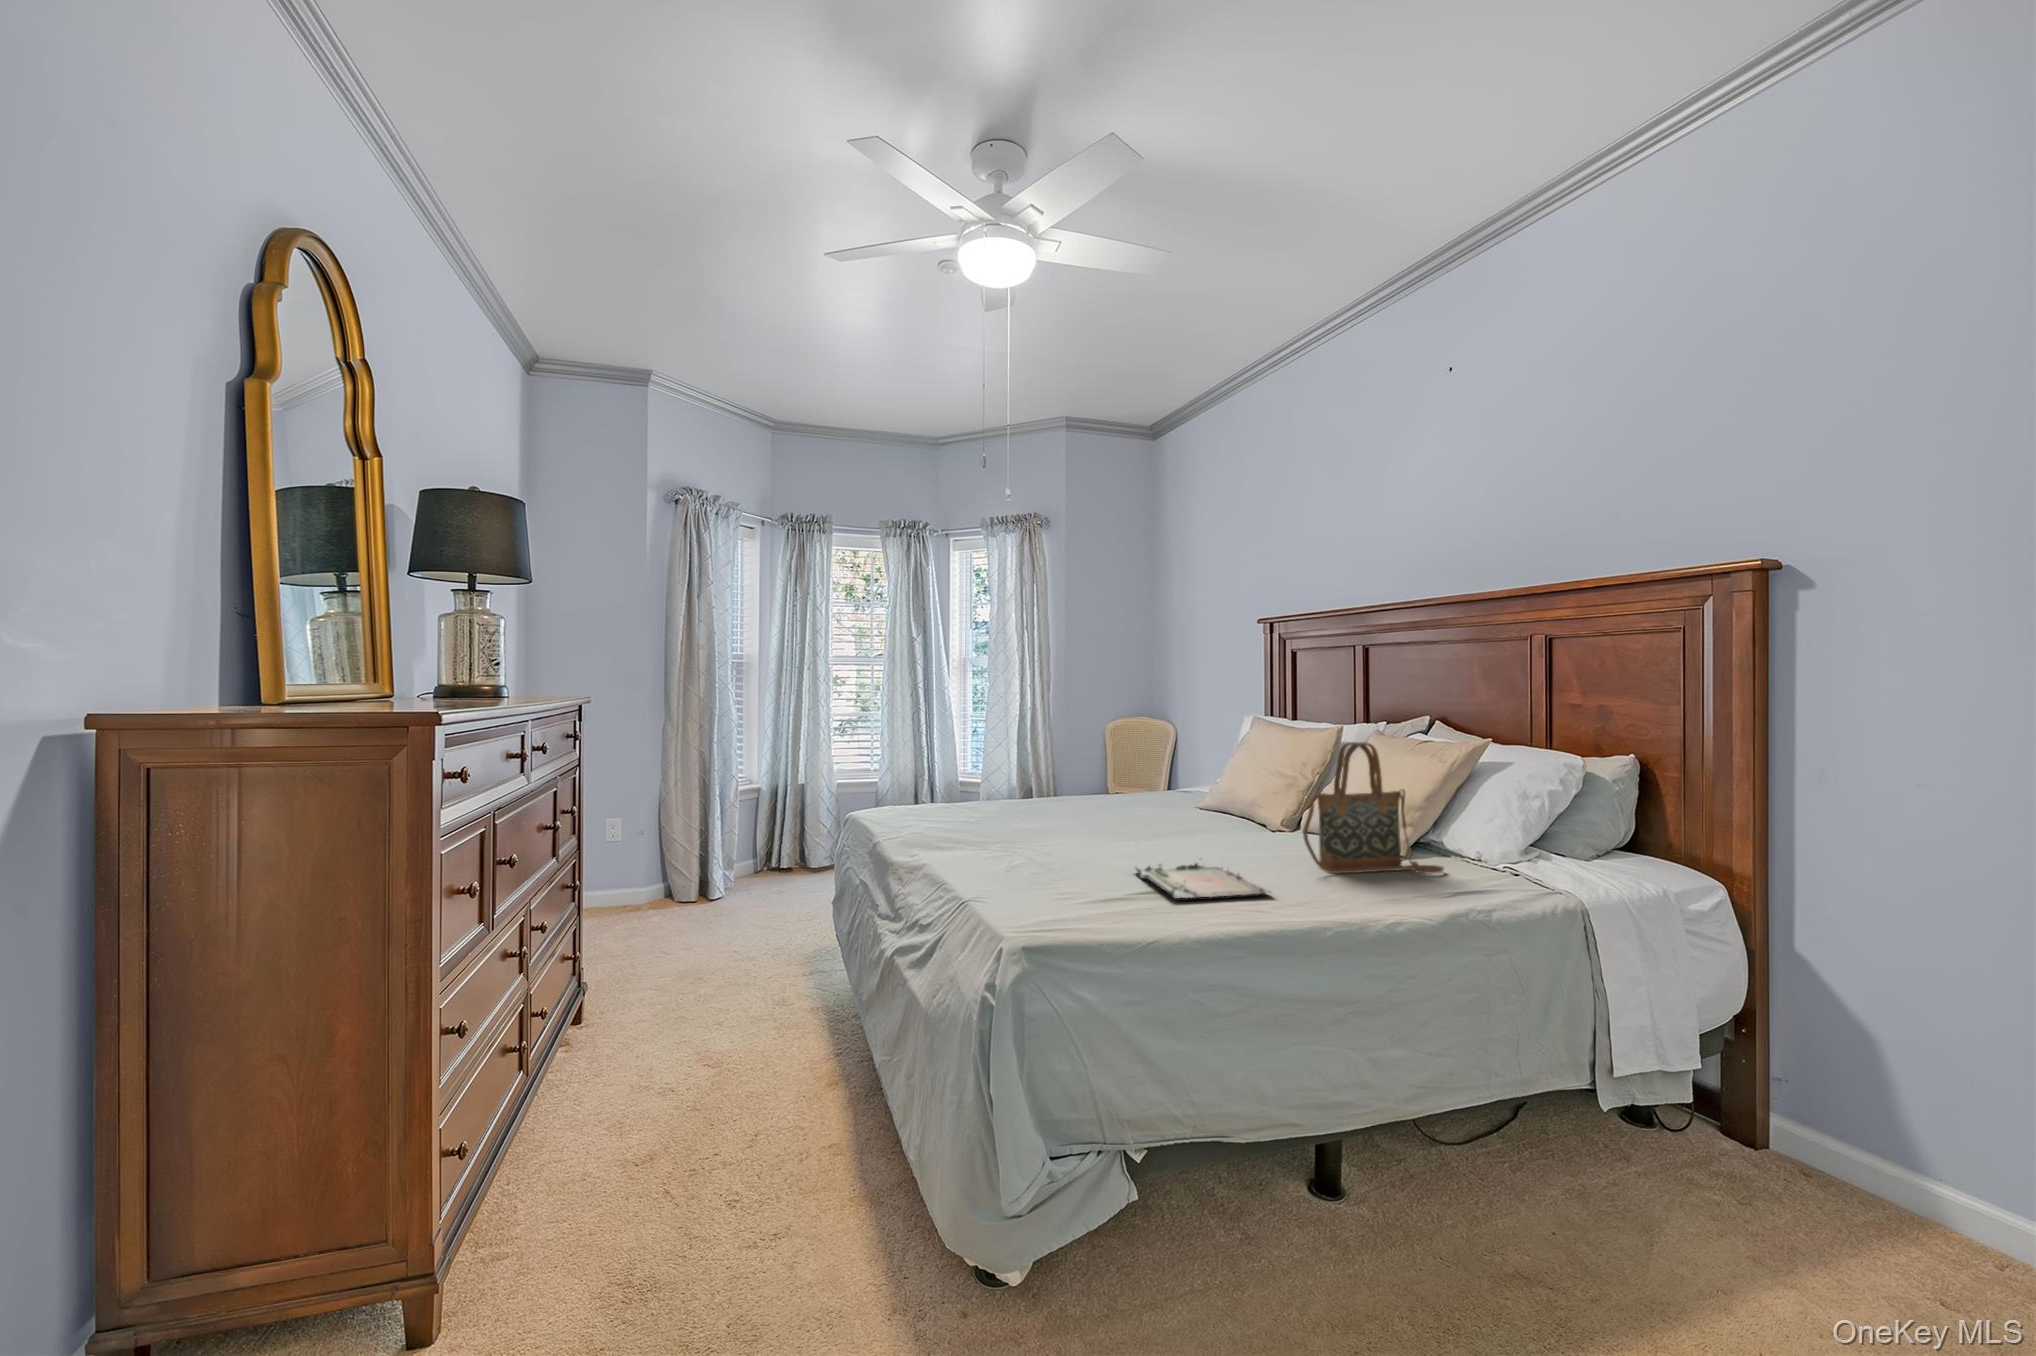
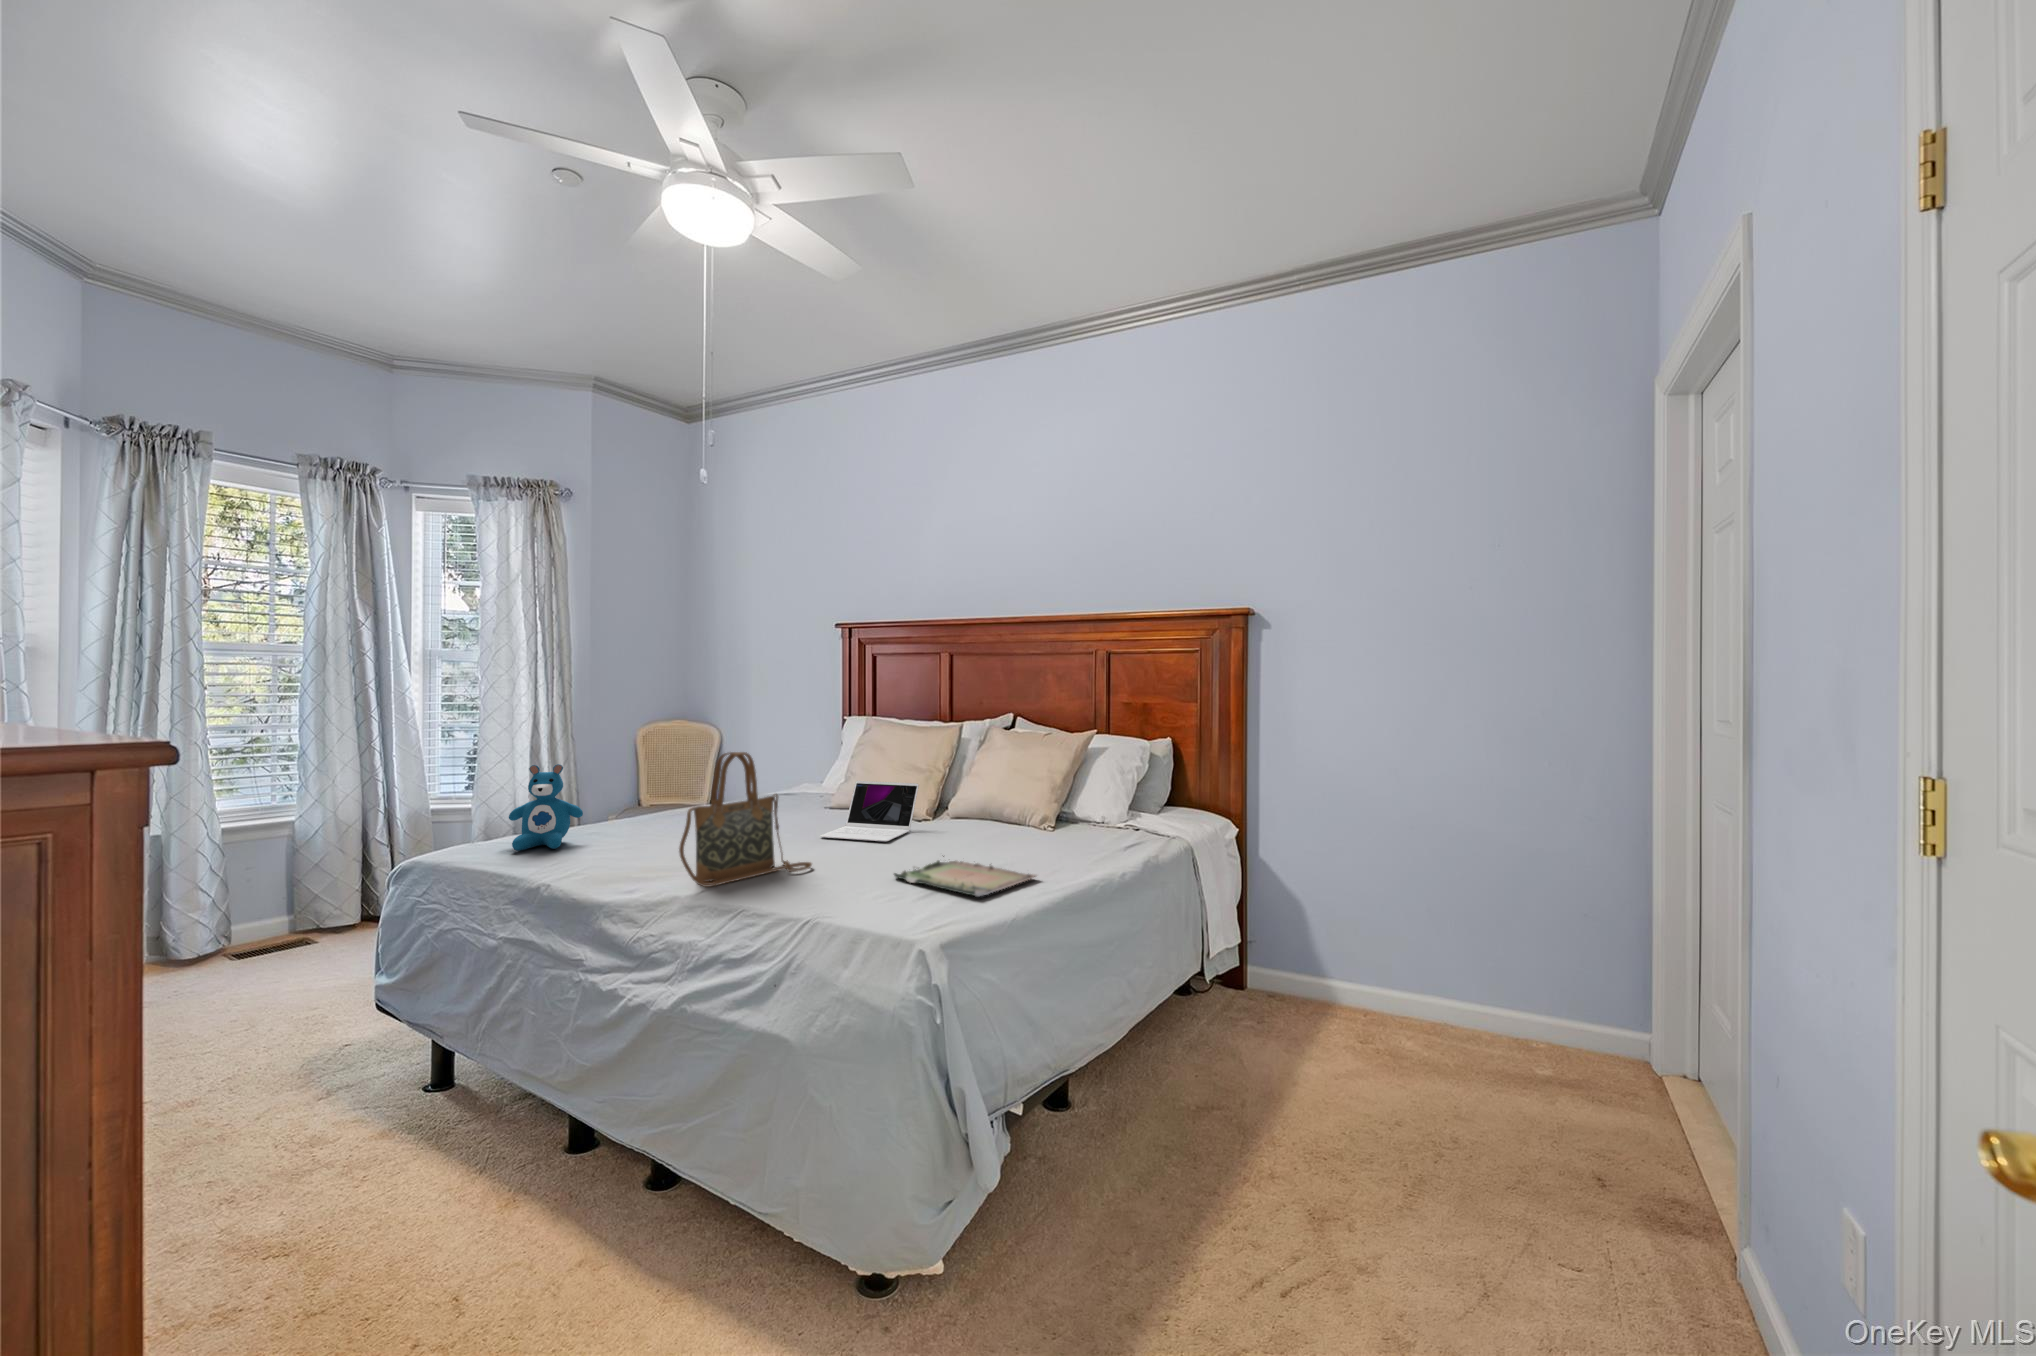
handbag: present [1303,742,1444,873] -> present [679,752,812,887]
teddy bear: none [911,746,964,814] -> present [509,764,583,851]
laptop: none [1137,780,1246,842] -> present [820,781,919,842]

